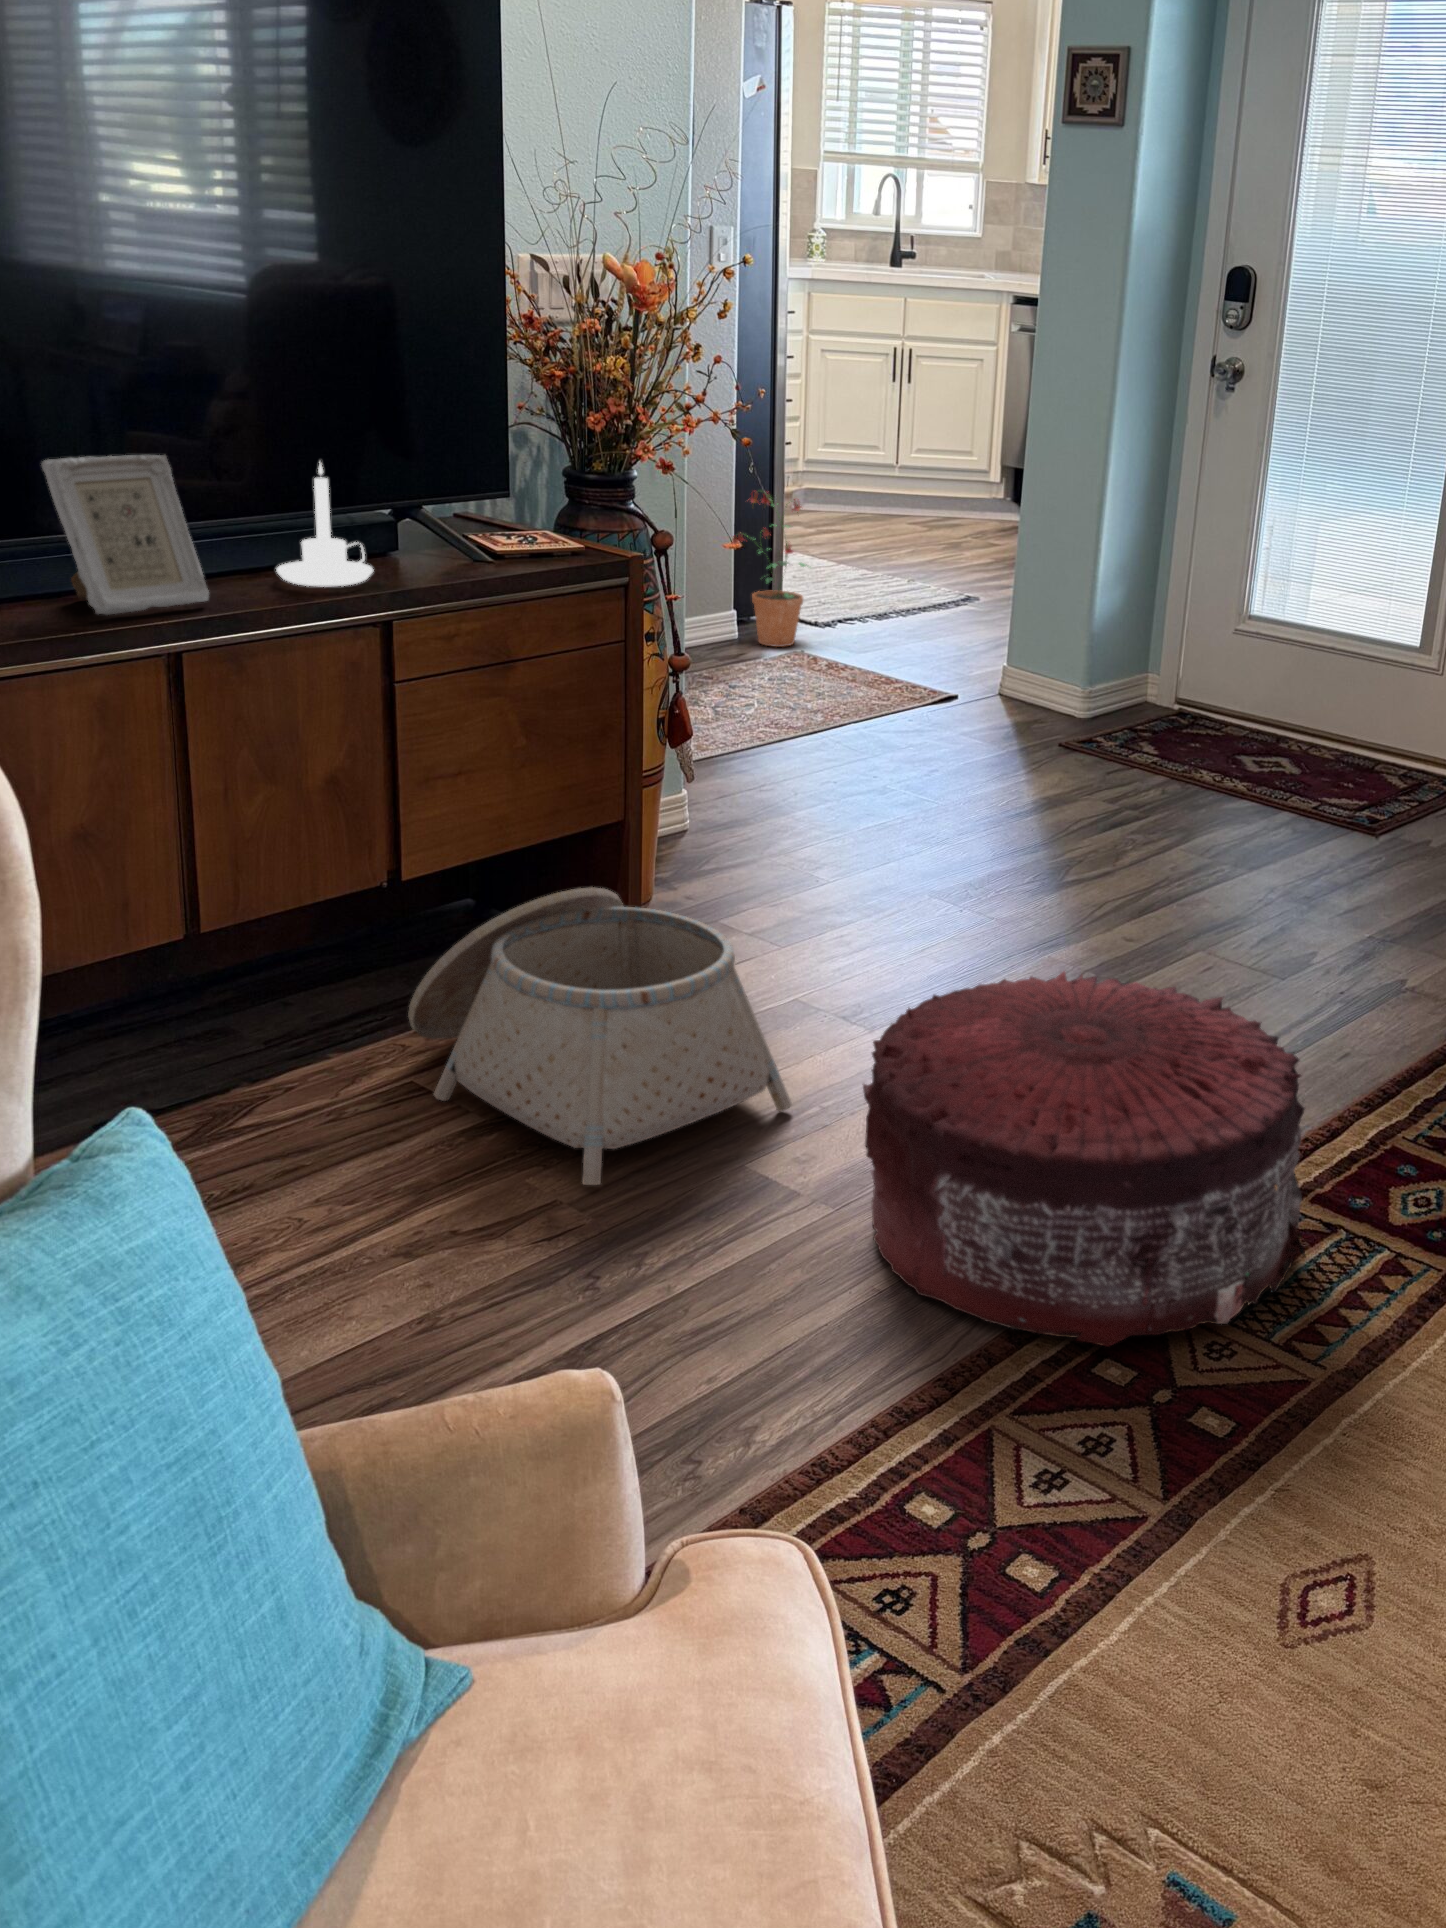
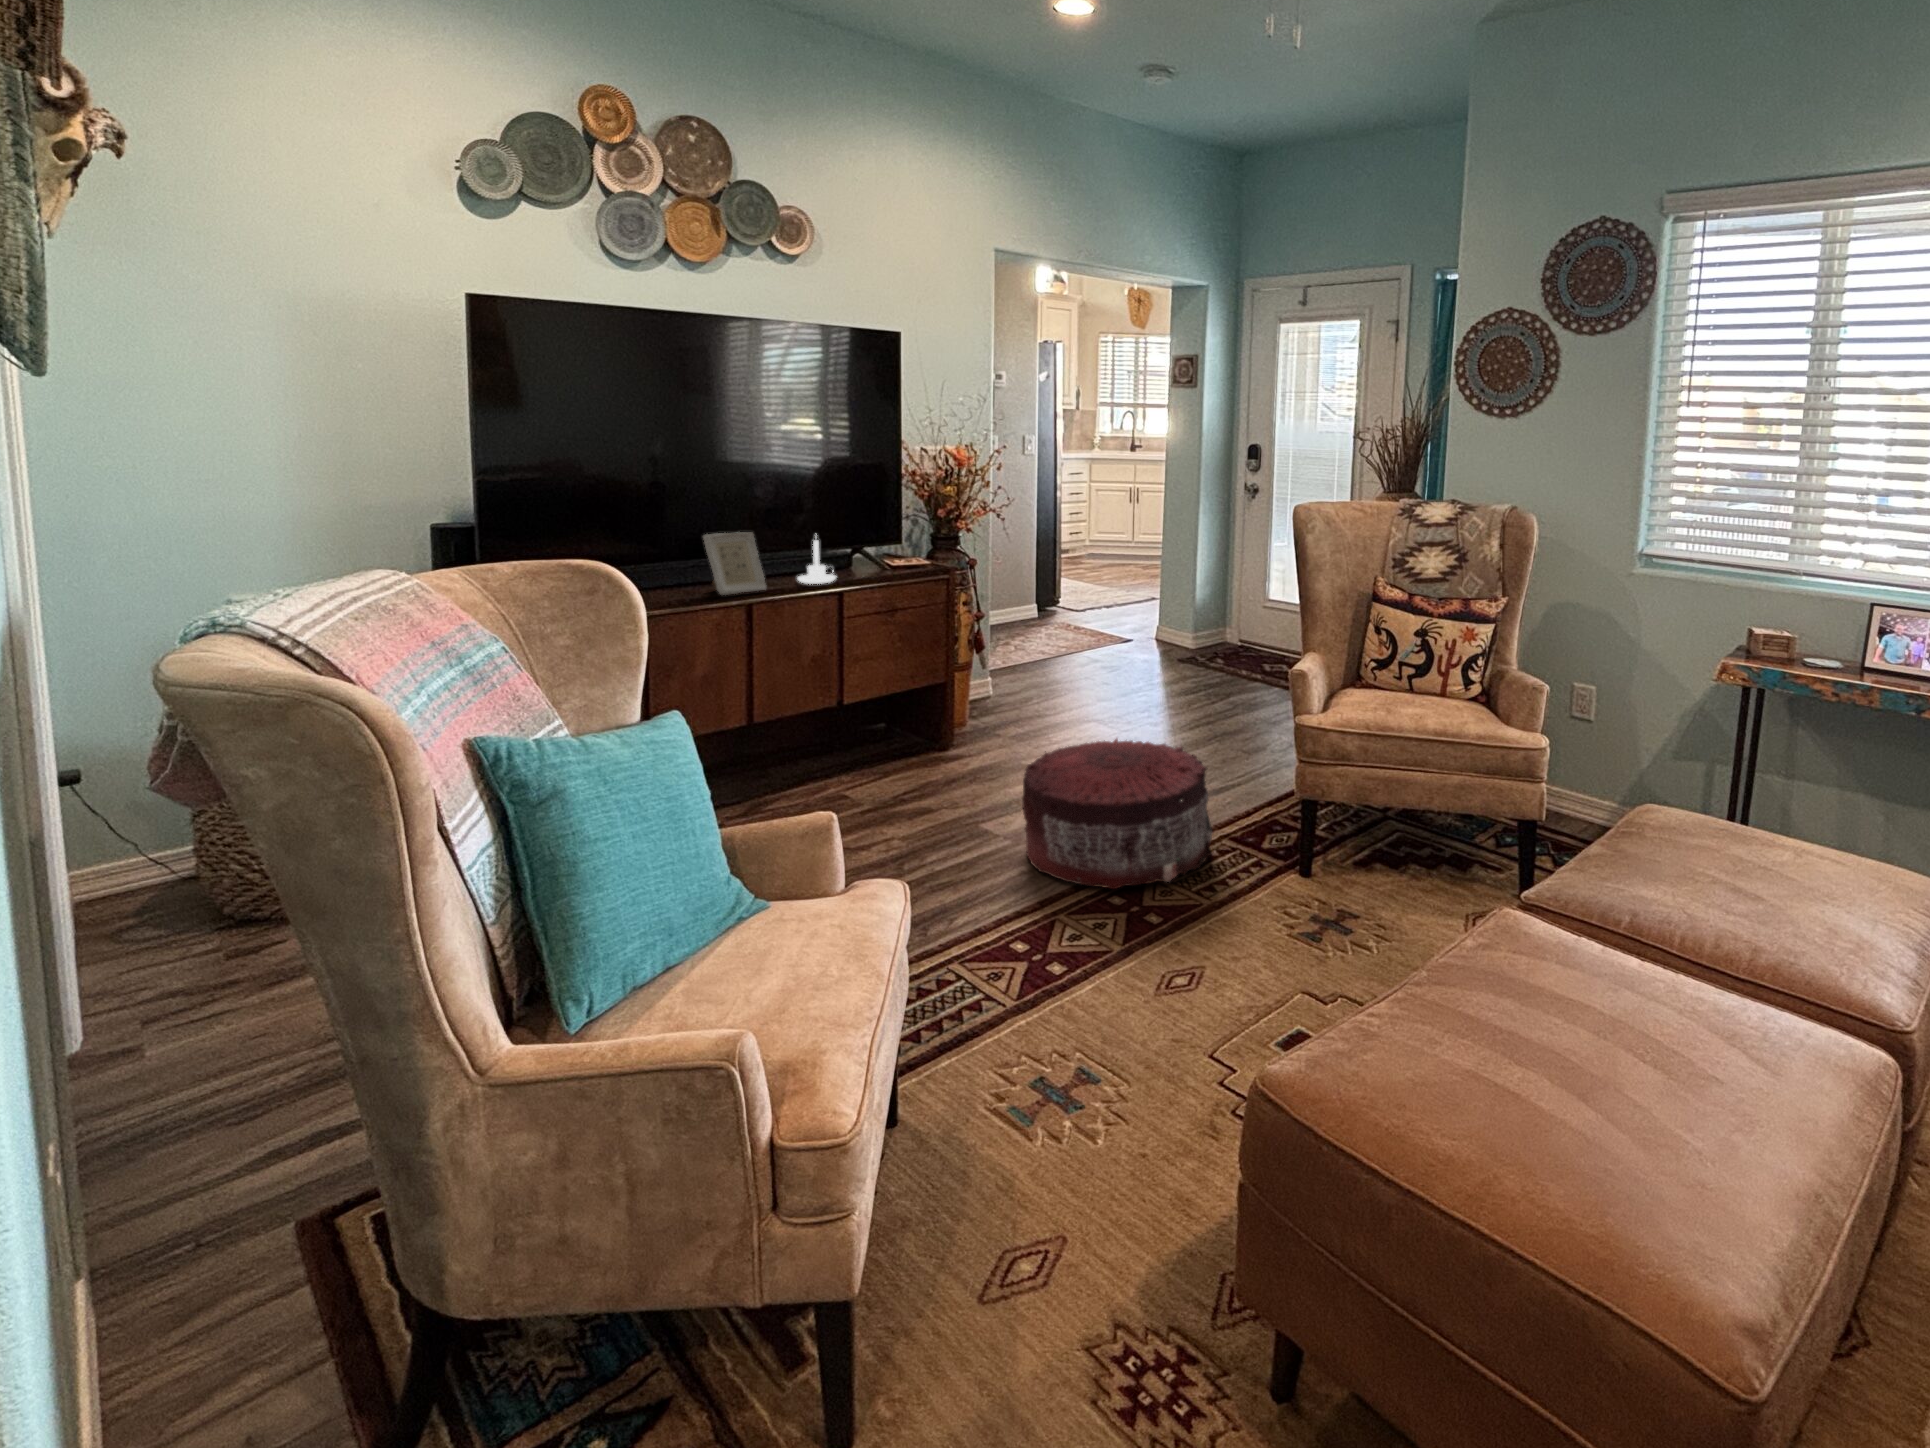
potted plant: present [732,491,807,647] -> none [1033,551,1072,622]
basket: present [408,887,792,1185] -> none [843,709,1006,832]

